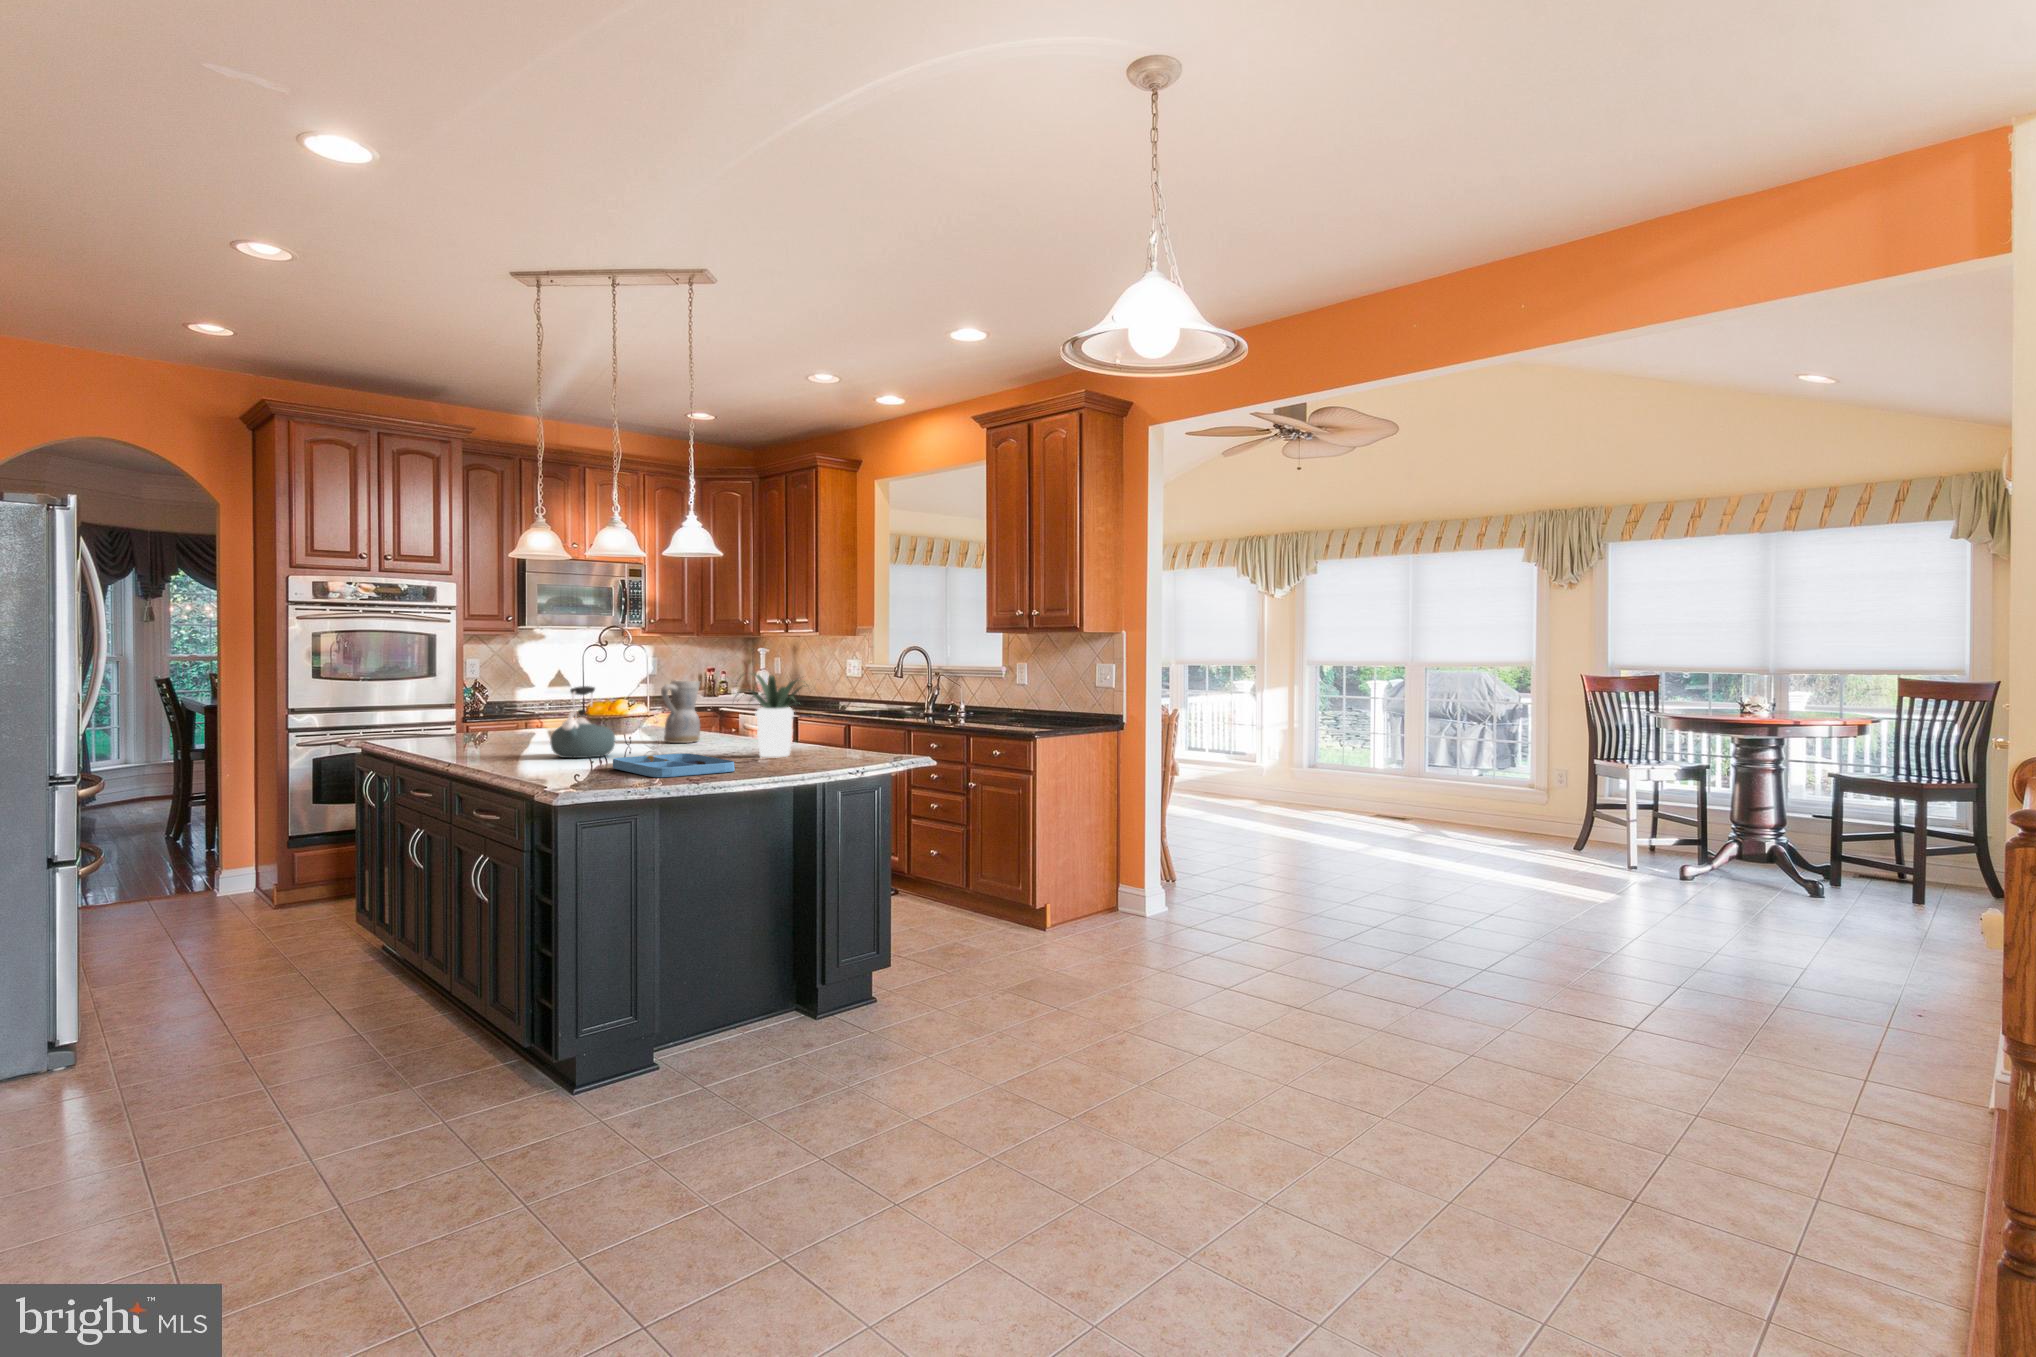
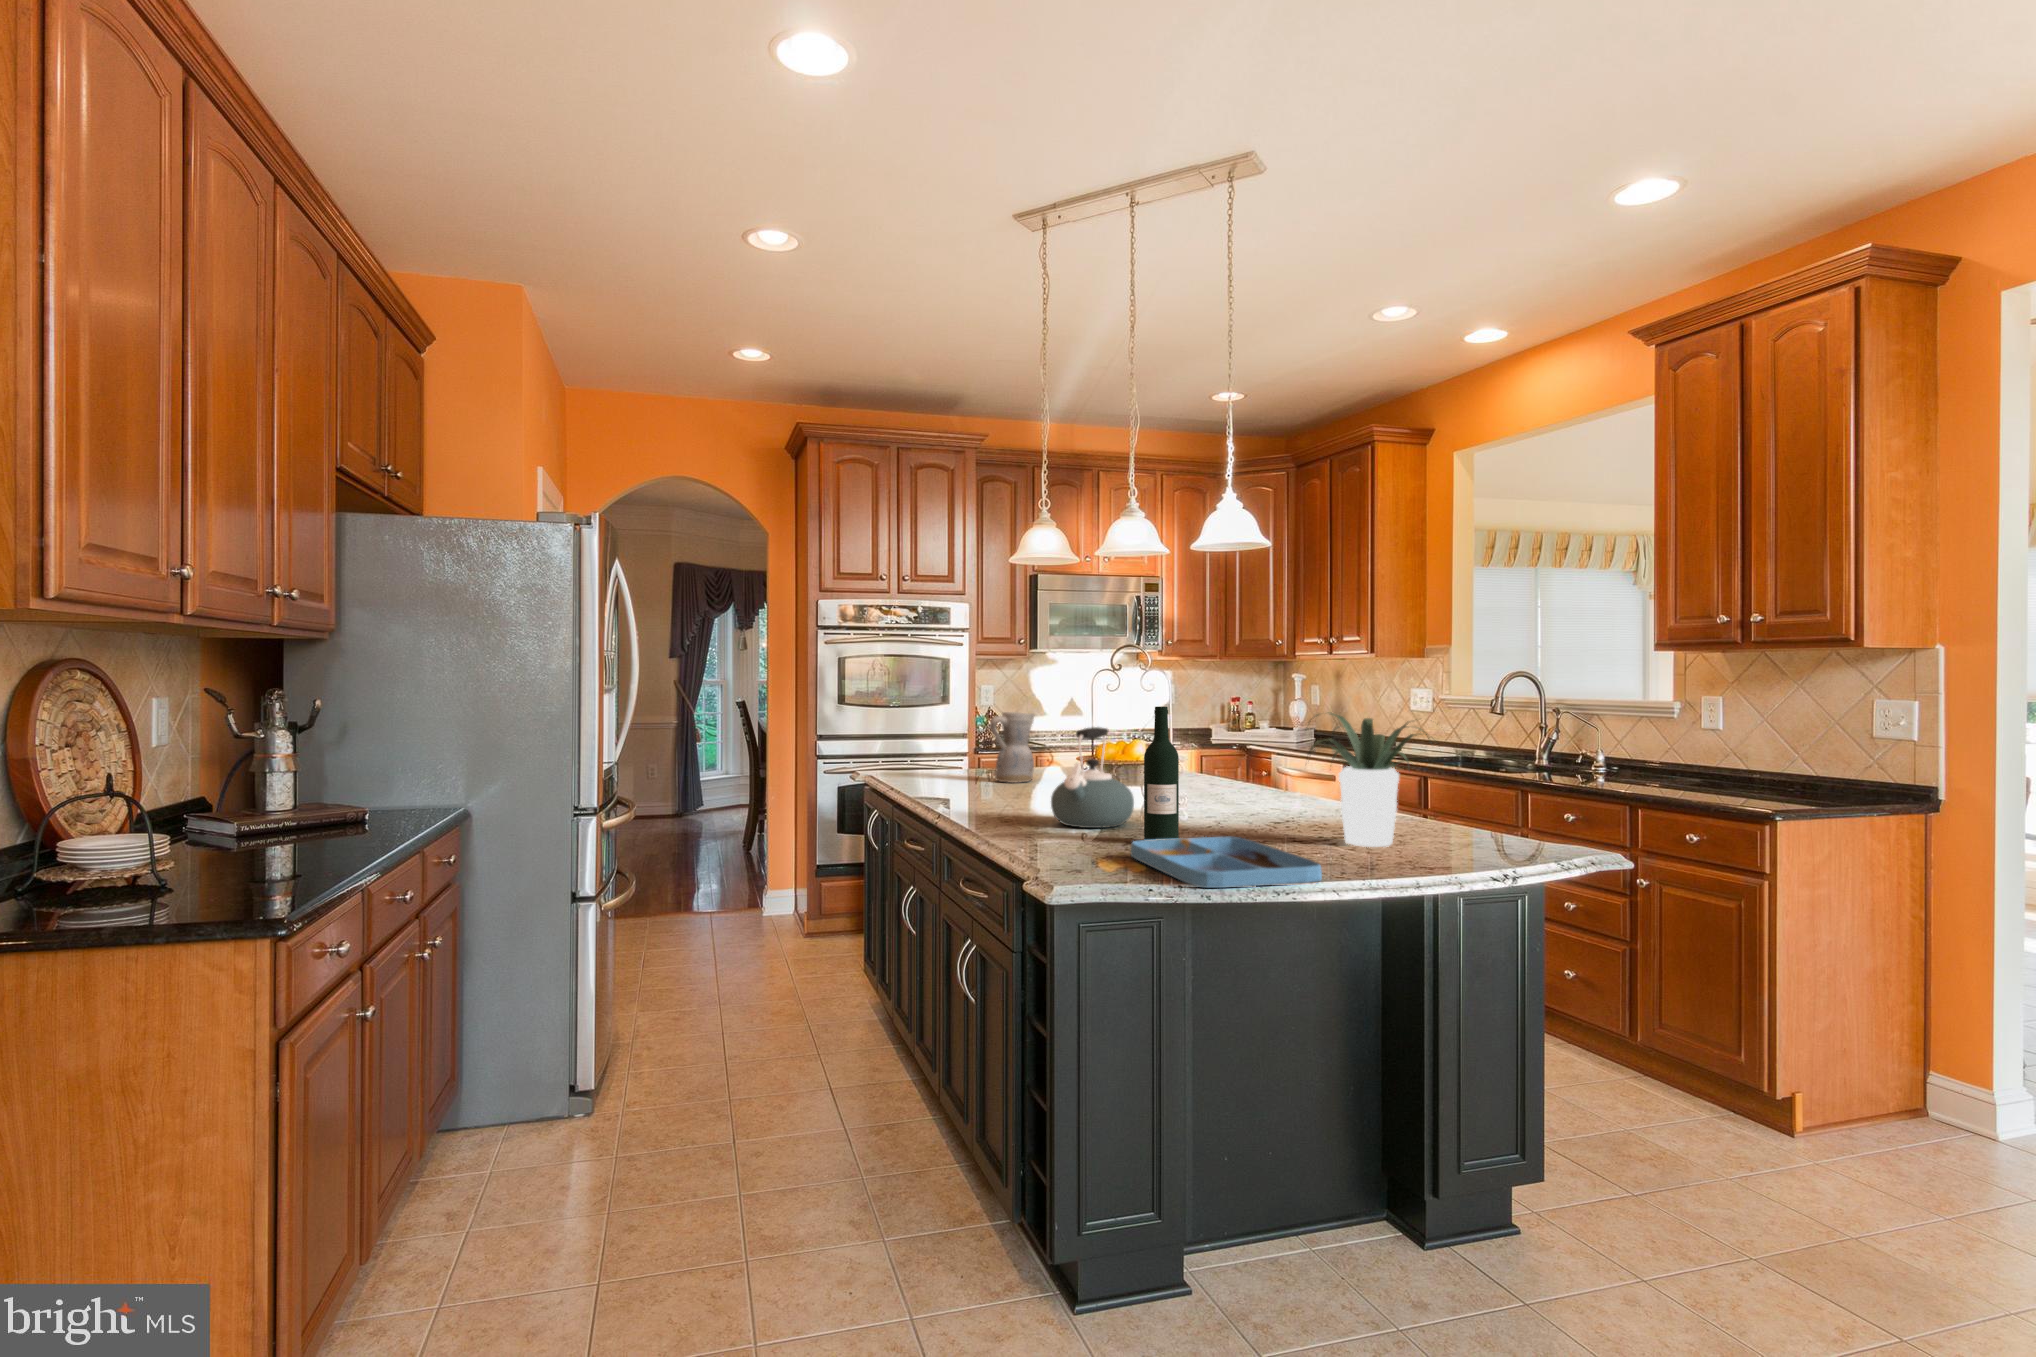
wine bottle: none [622,670,647,763] -> present [1144,707,1179,840]
ceramic pitcher: present [661,680,700,743] -> present [990,712,1035,783]

